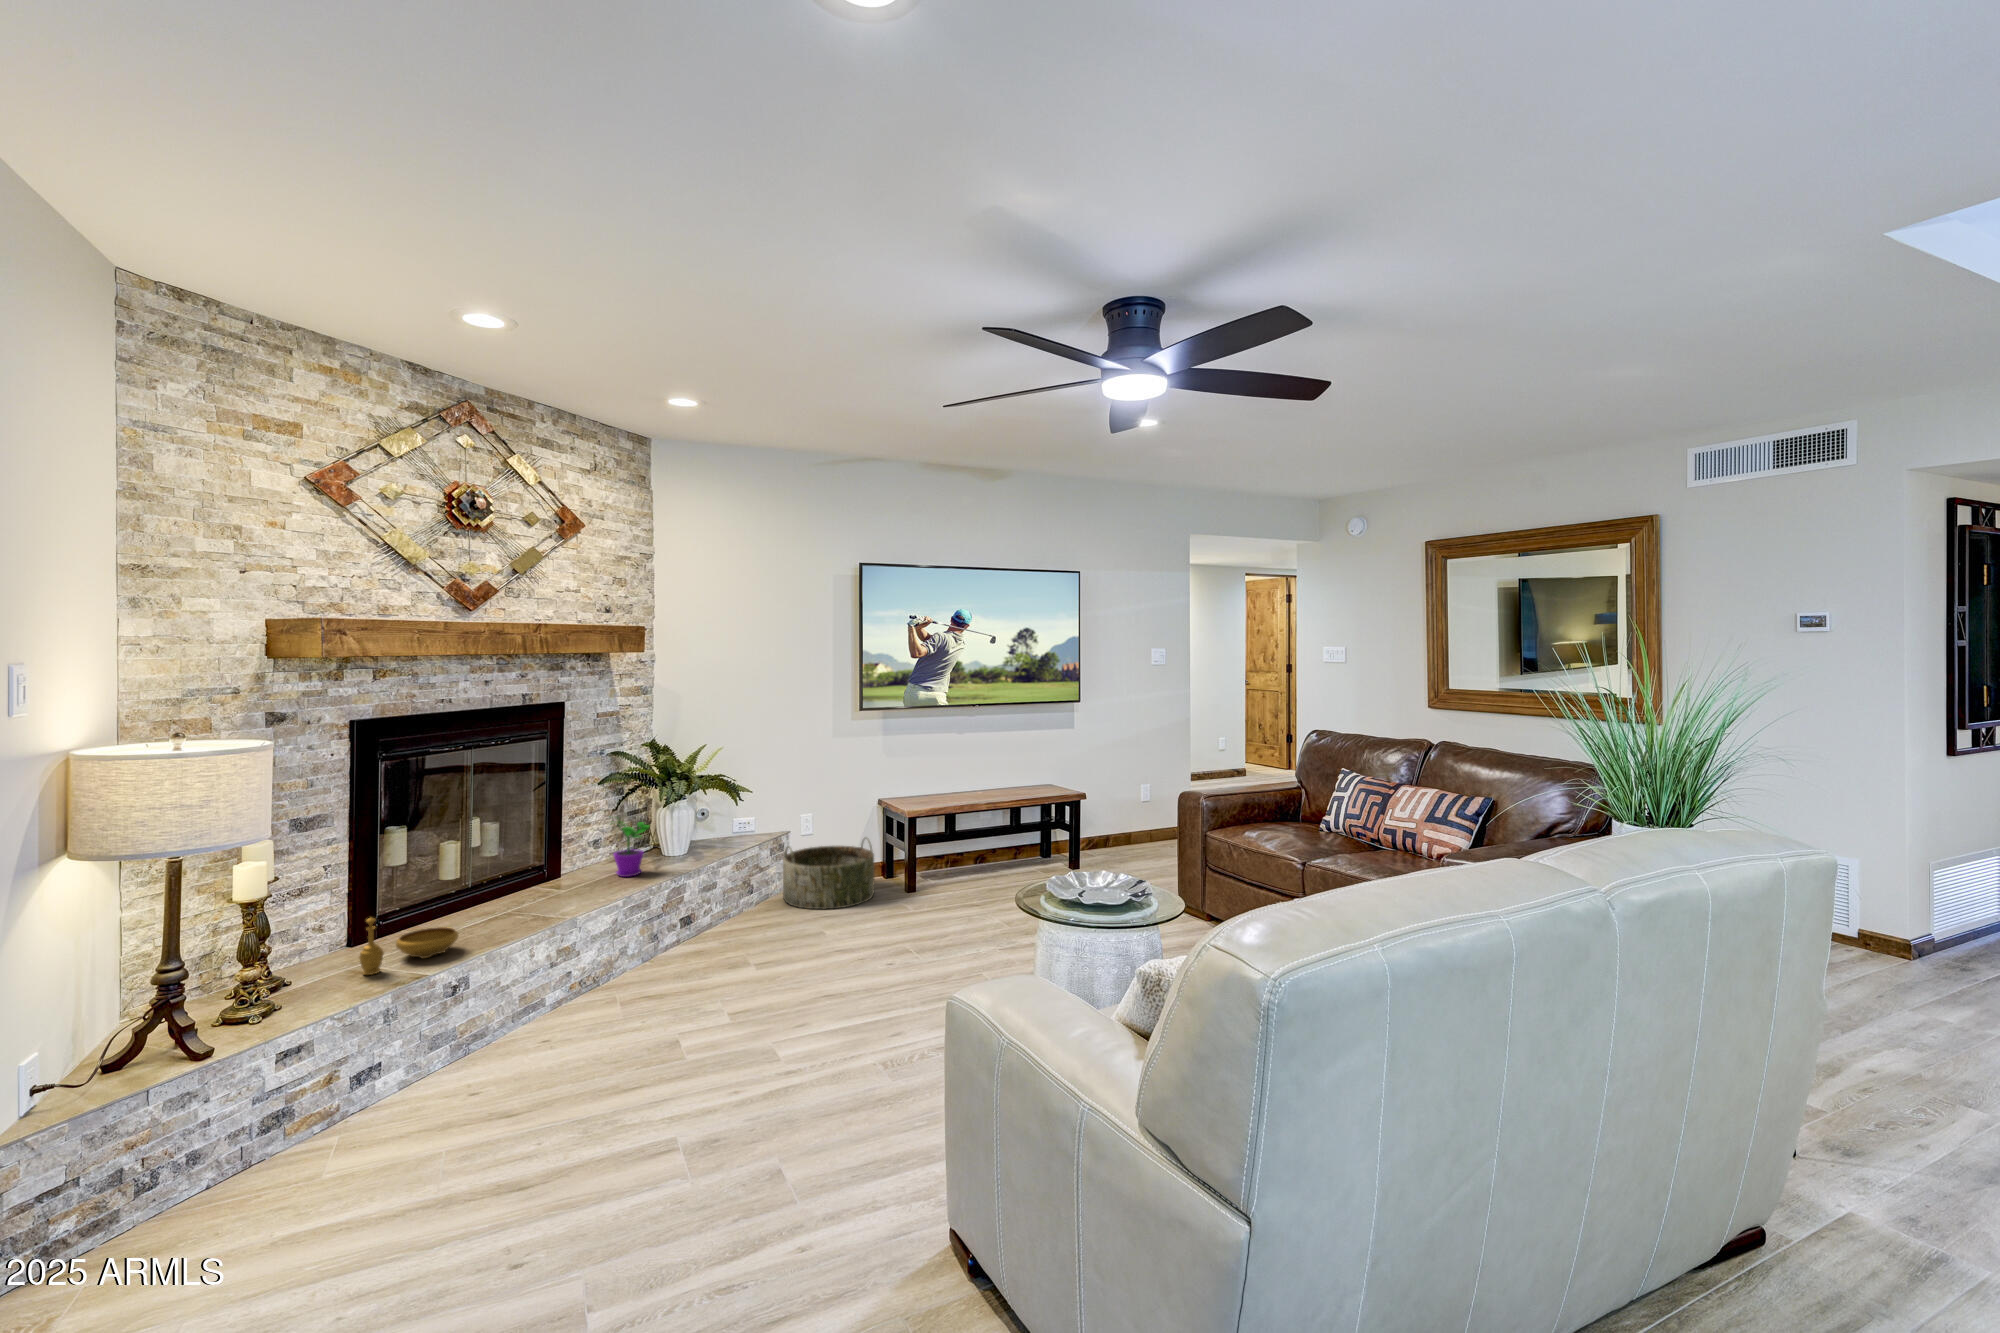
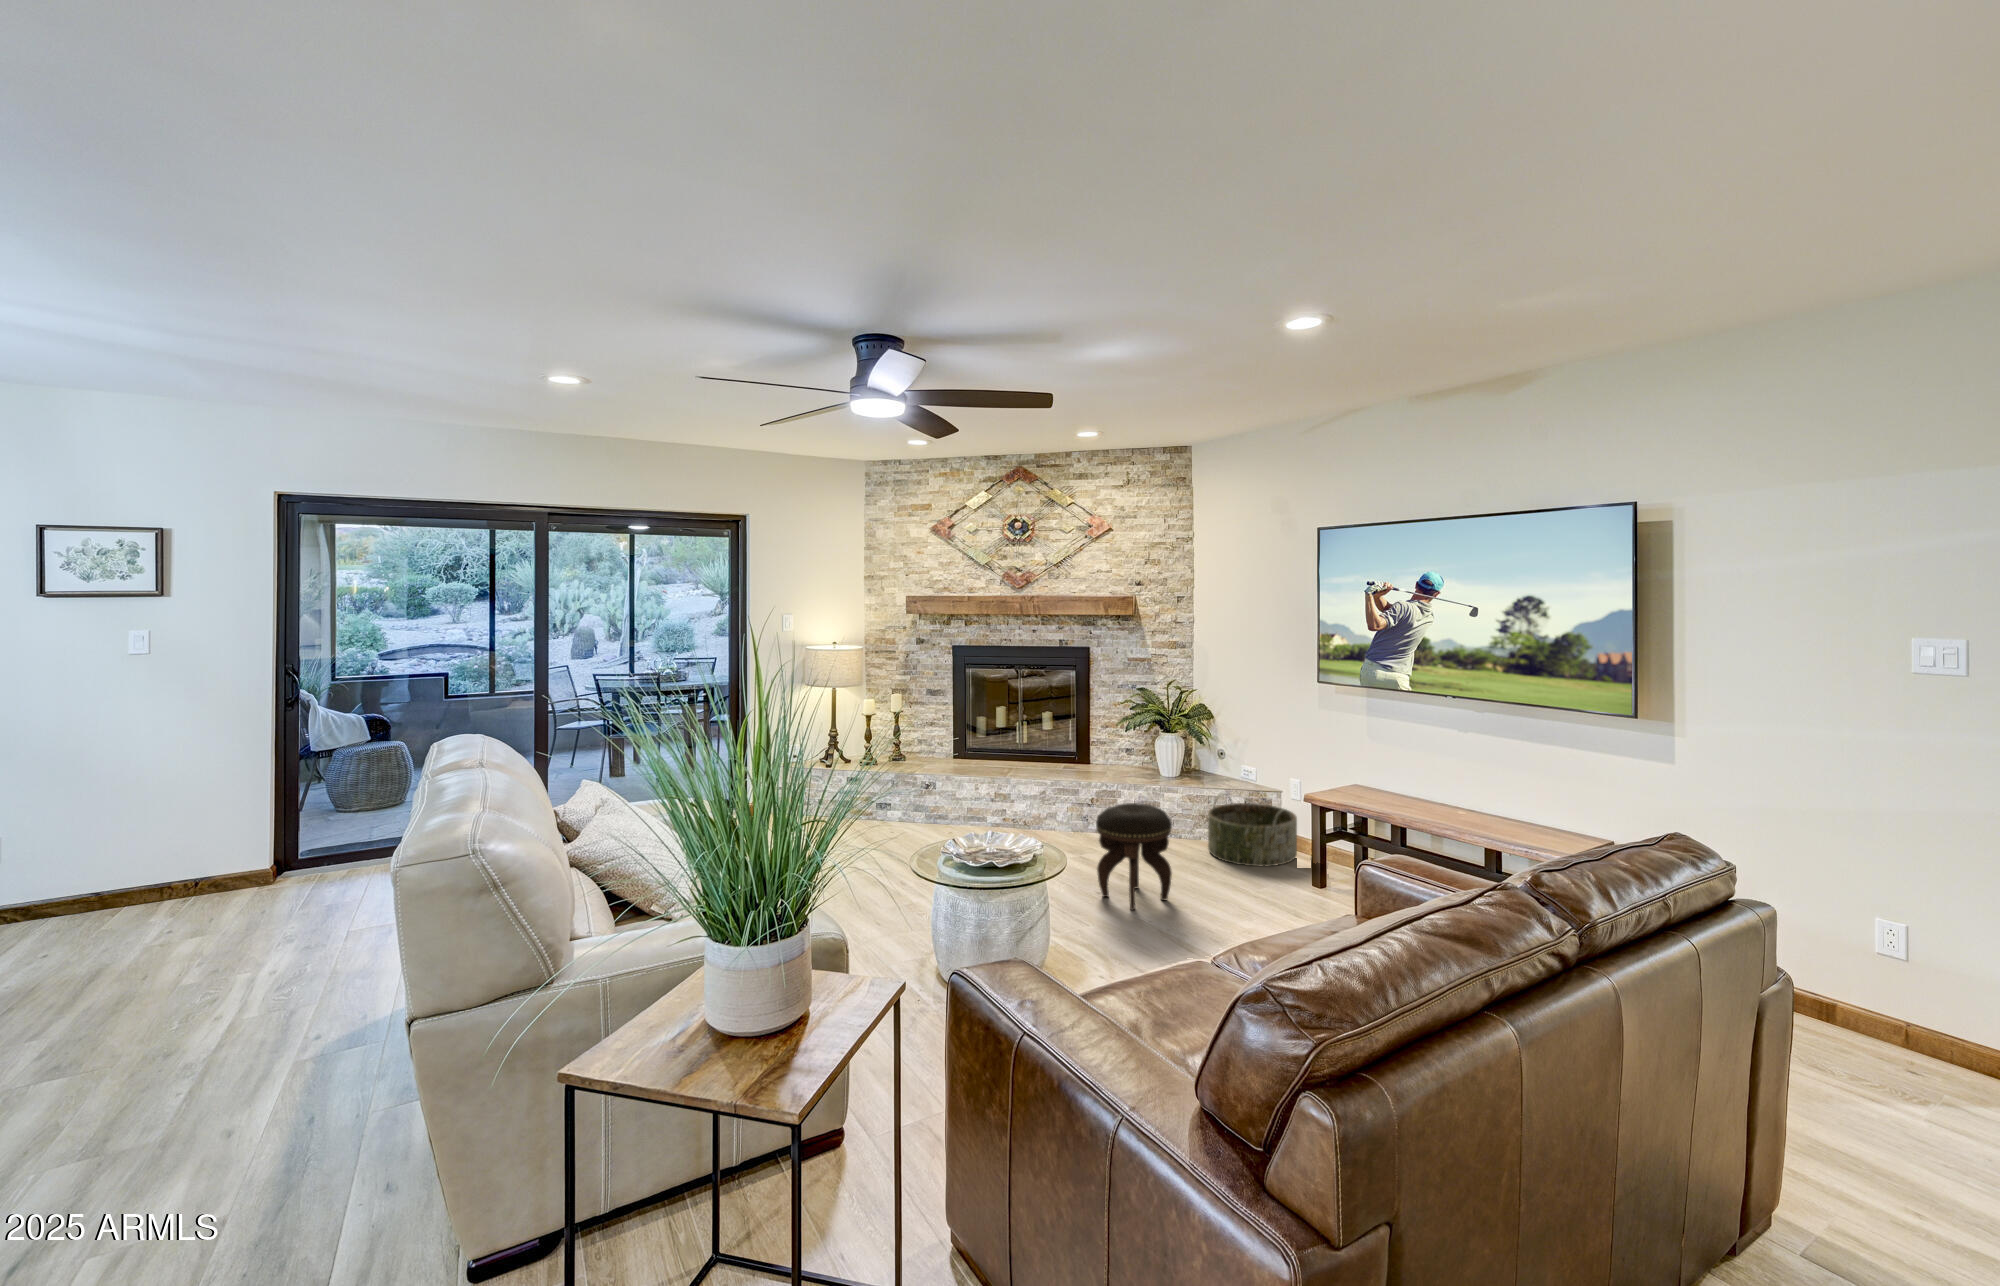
flower pot: present [613,818,649,877] -> none [1084,727,1108,774]
footstool: none [889,842,971,958] -> present [1096,803,1172,910]
decorative bowl: present [359,918,459,975] -> none [907,742,952,771]

